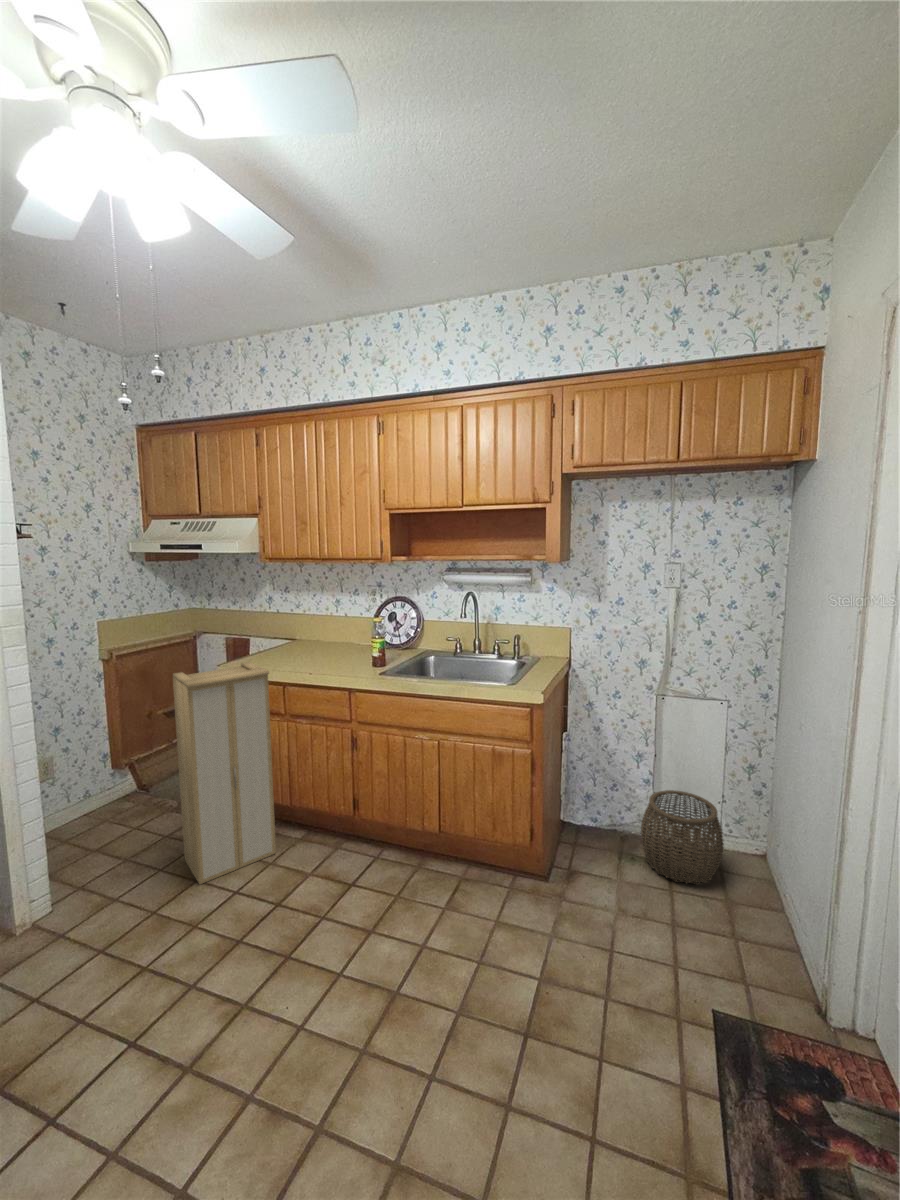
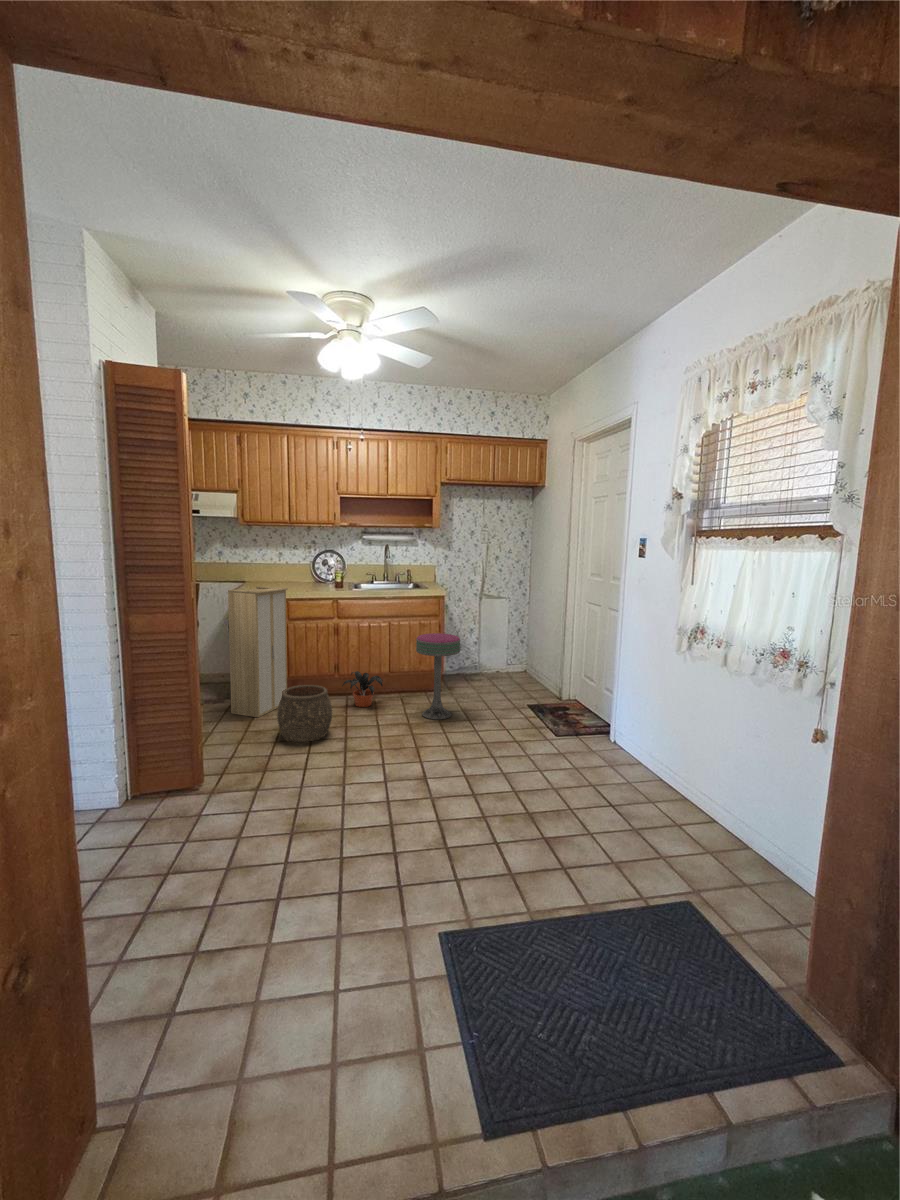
woven basket: present [641,790,724,884] -> present [277,685,332,742]
bar stool: none [422,799,522,1014] -> present [416,633,460,720]
potted plant: none [335,824,413,903] -> present [342,671,383,707]

